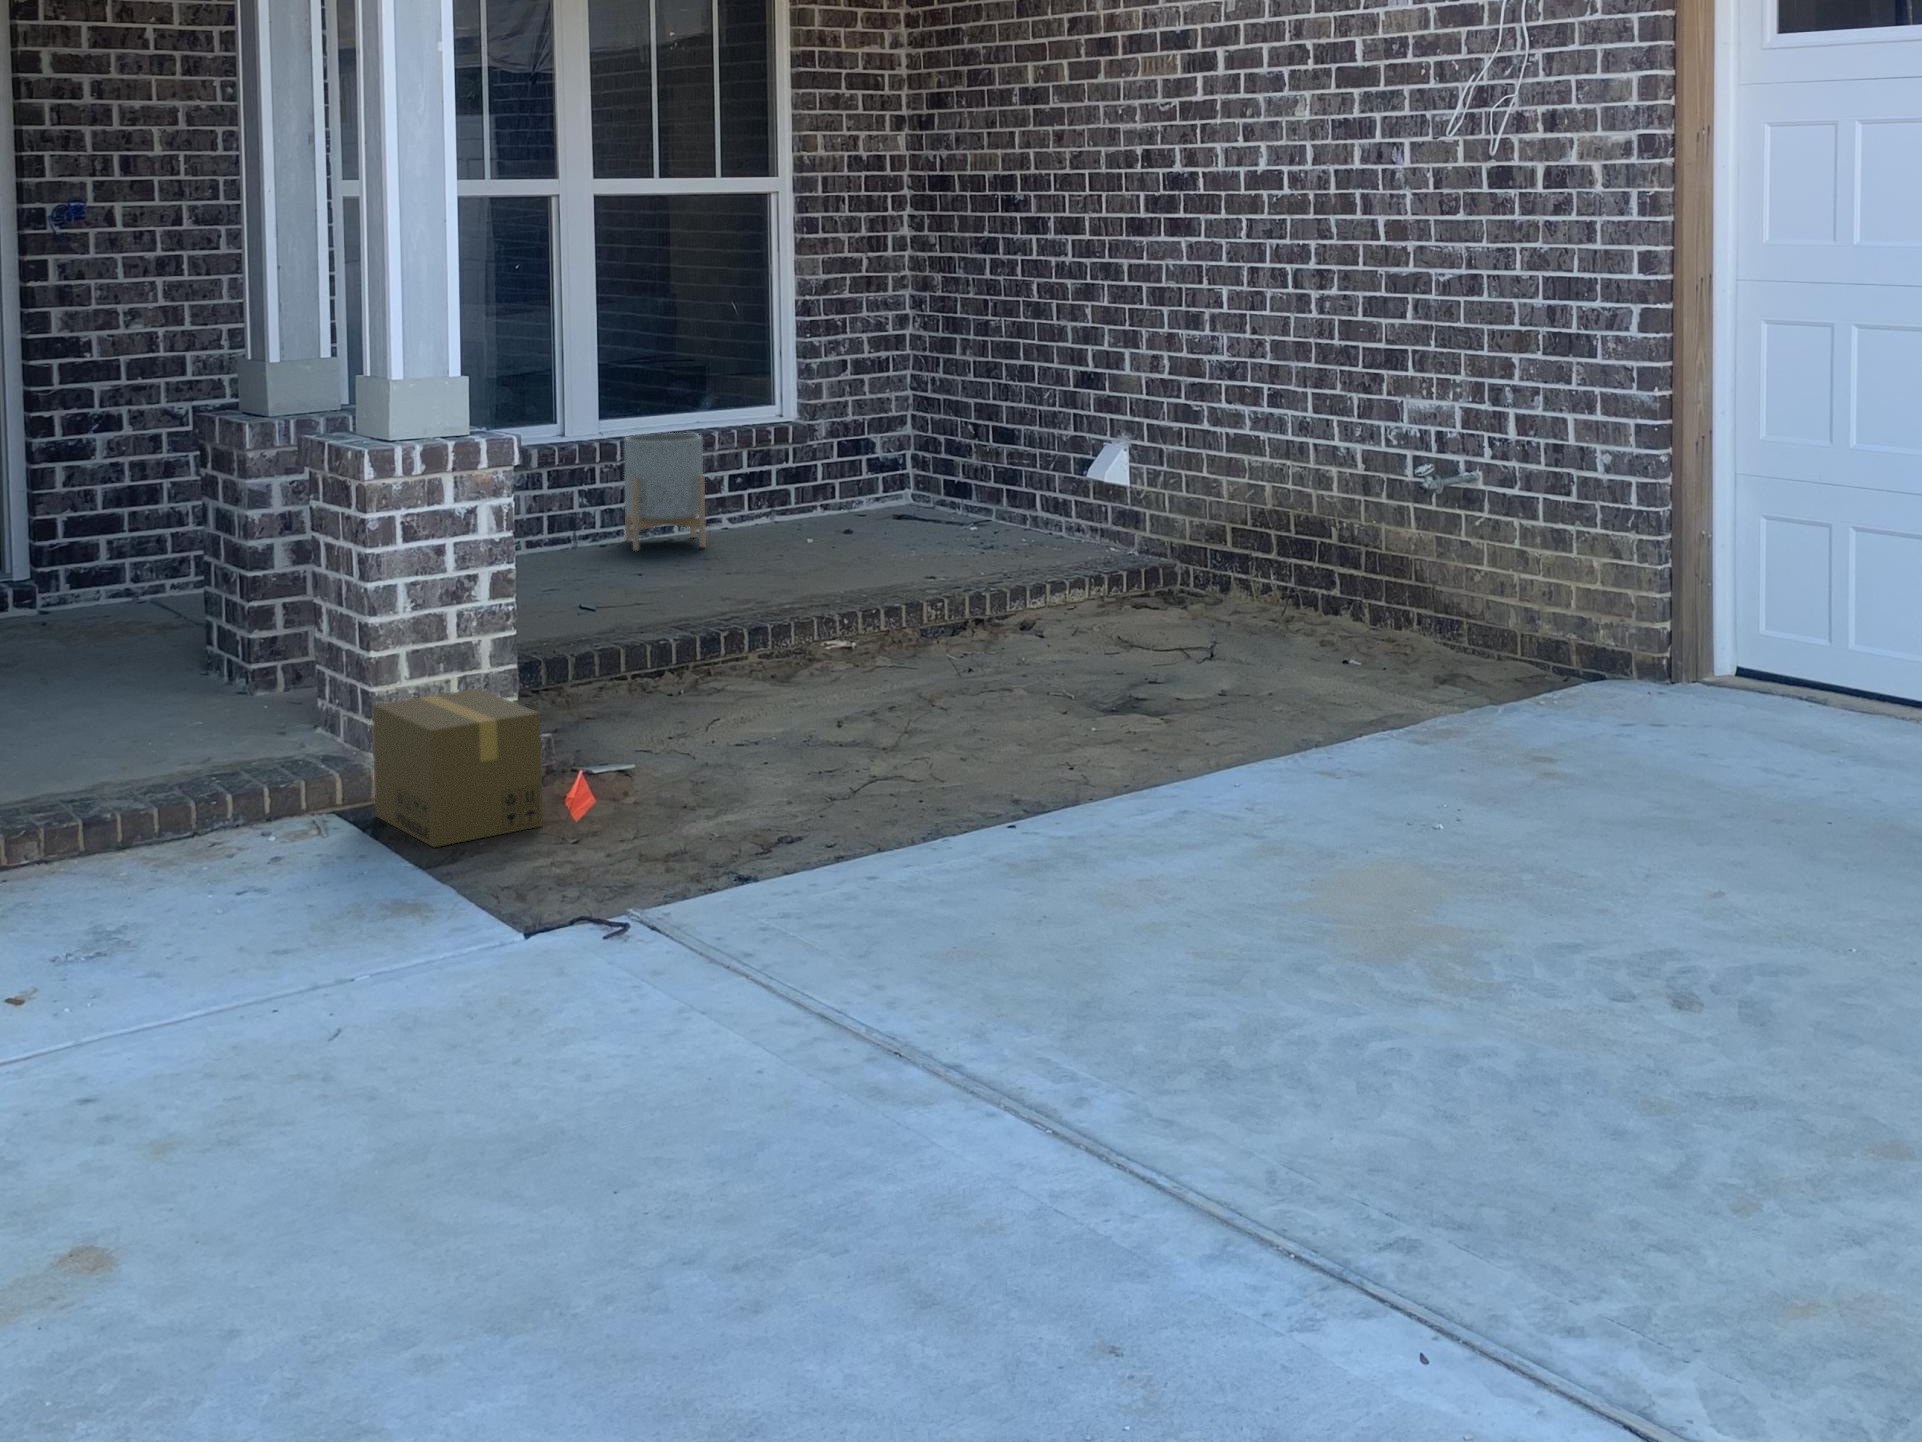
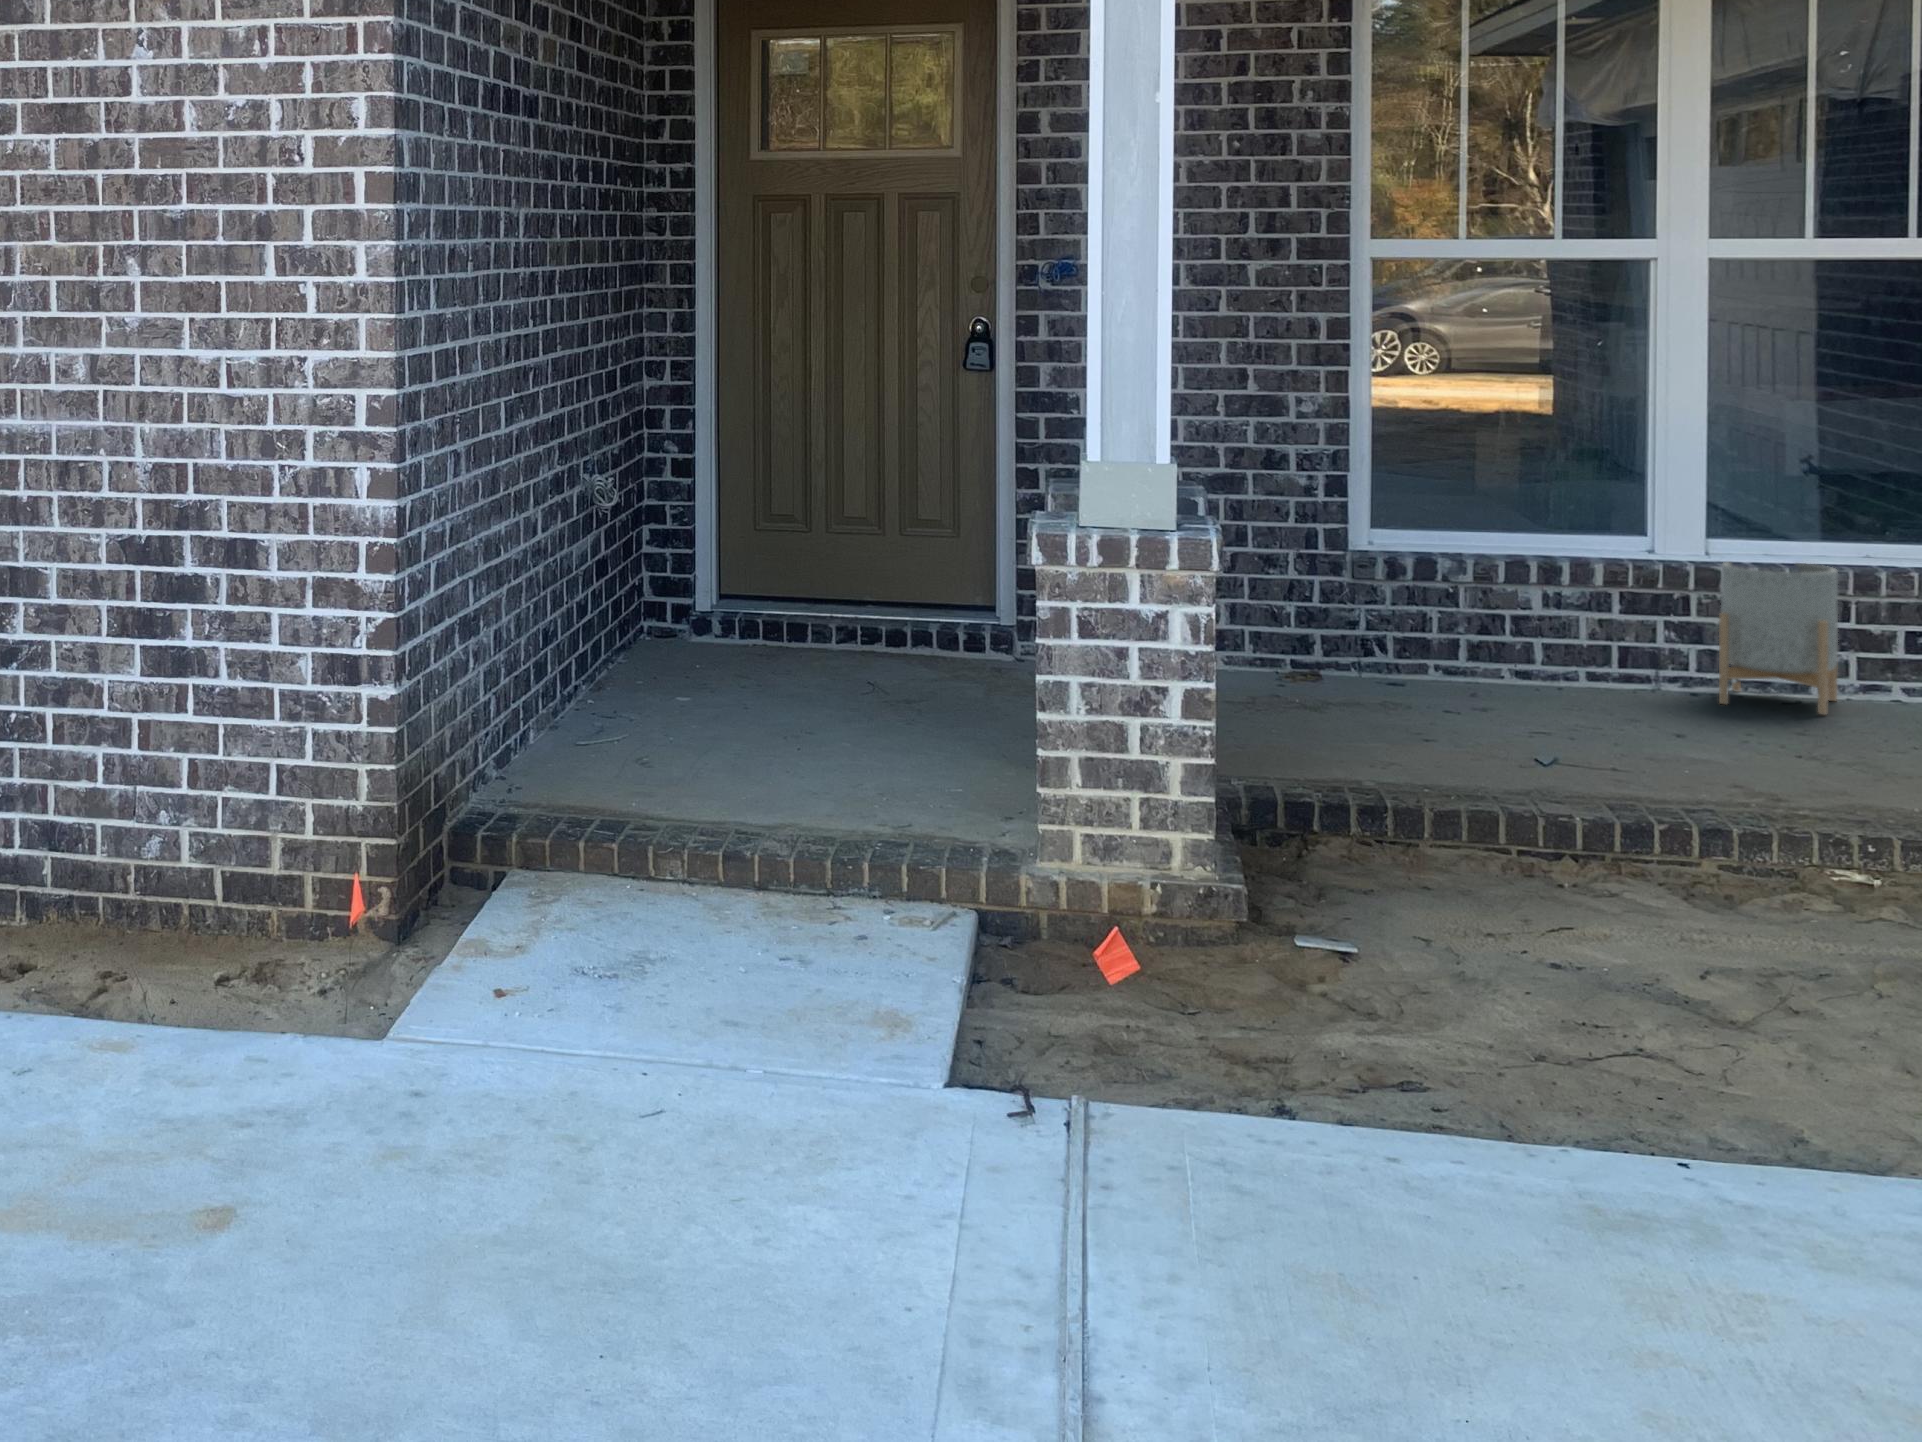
cardboard box: present [372,689,542,847] -> none [1017,804,1155,984]

